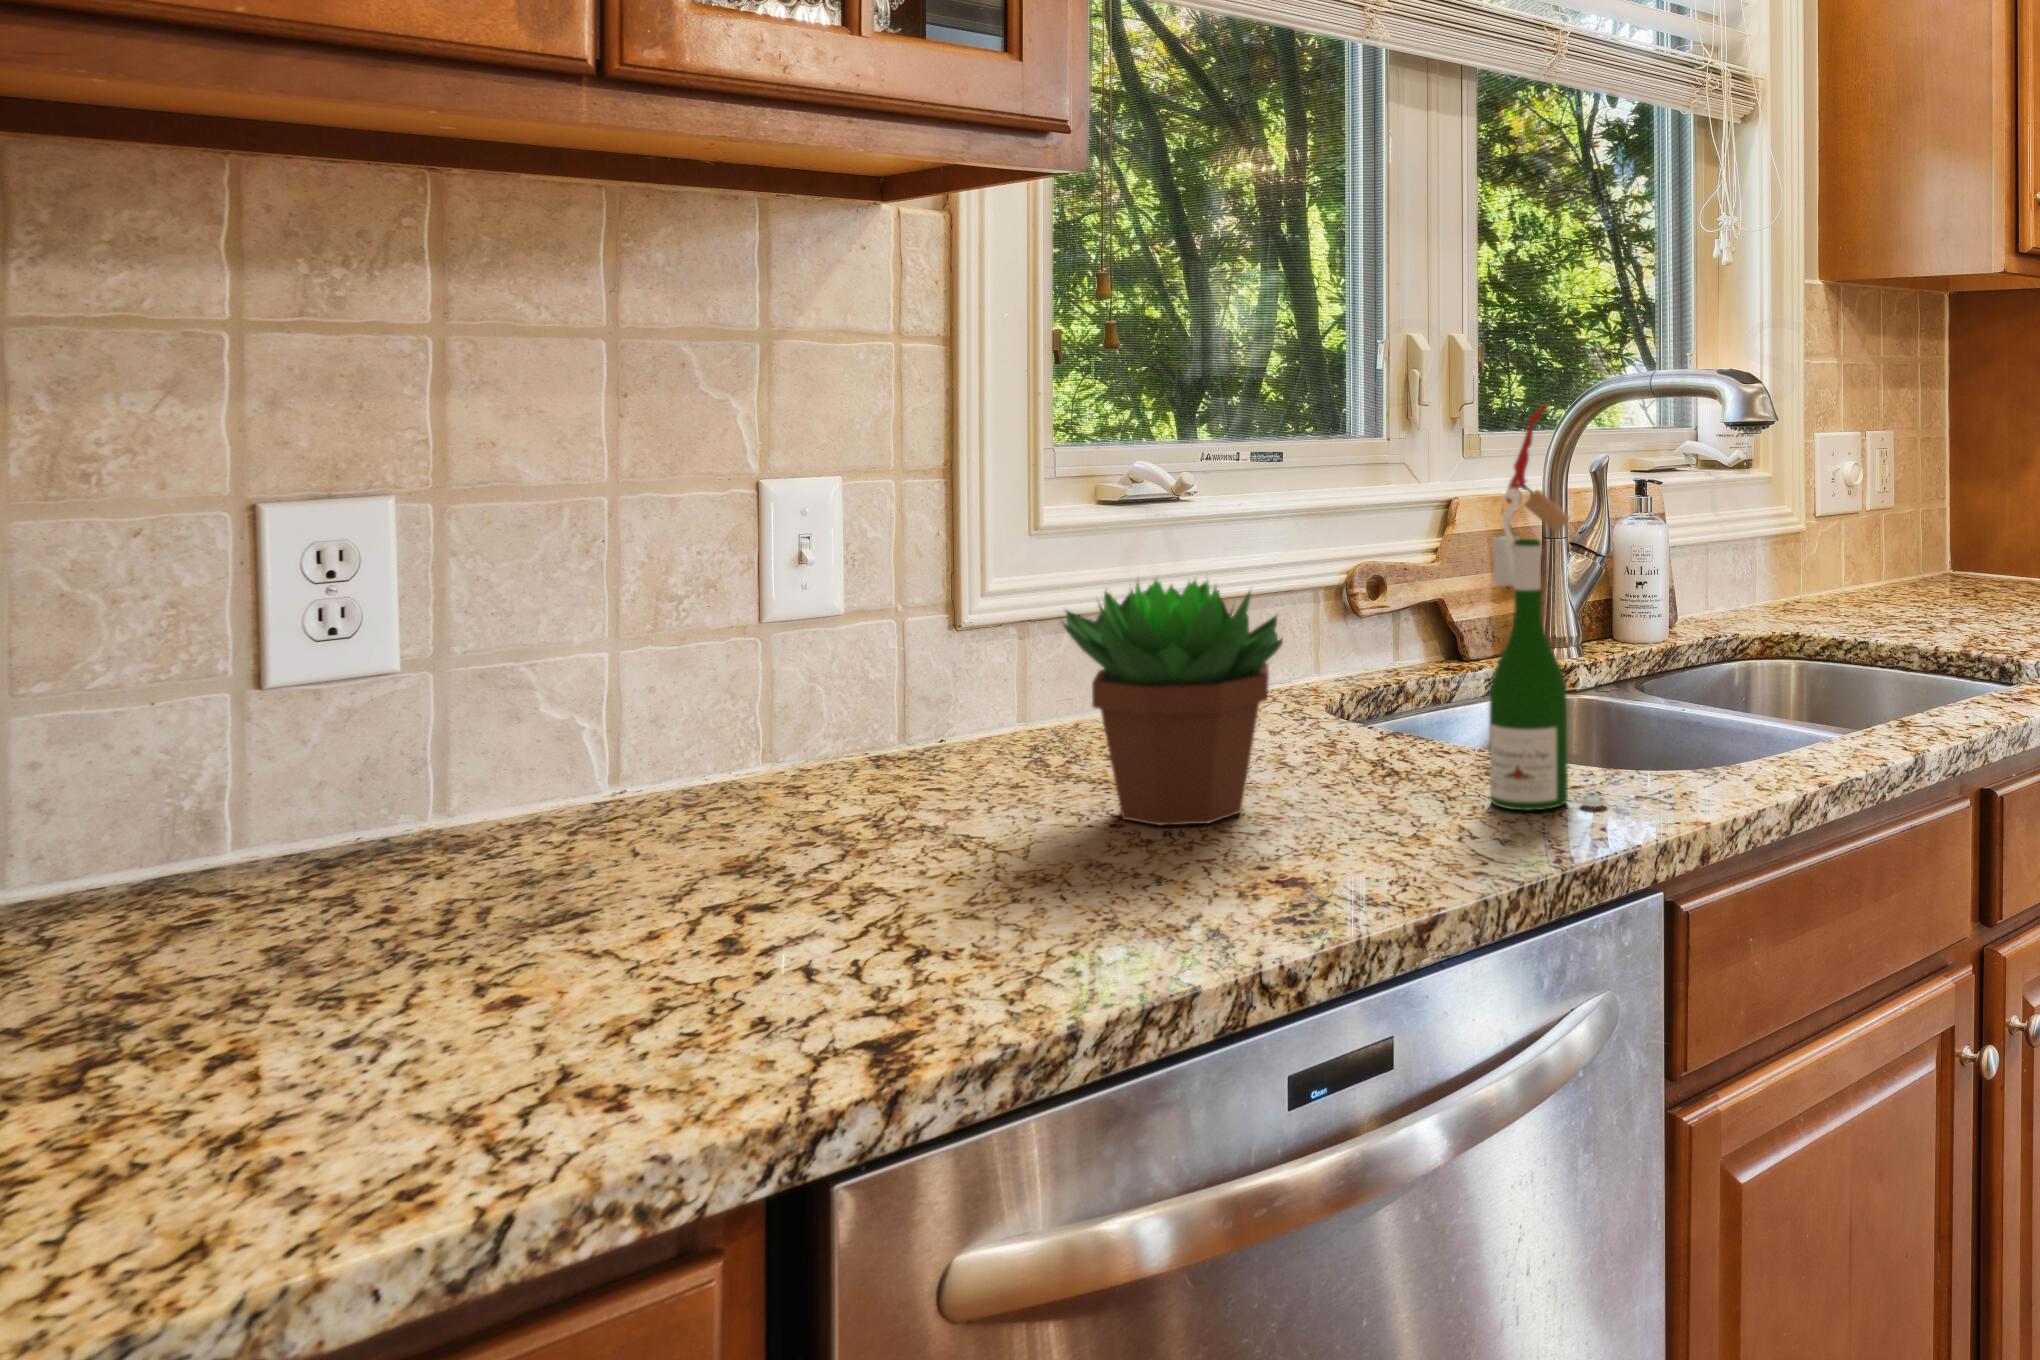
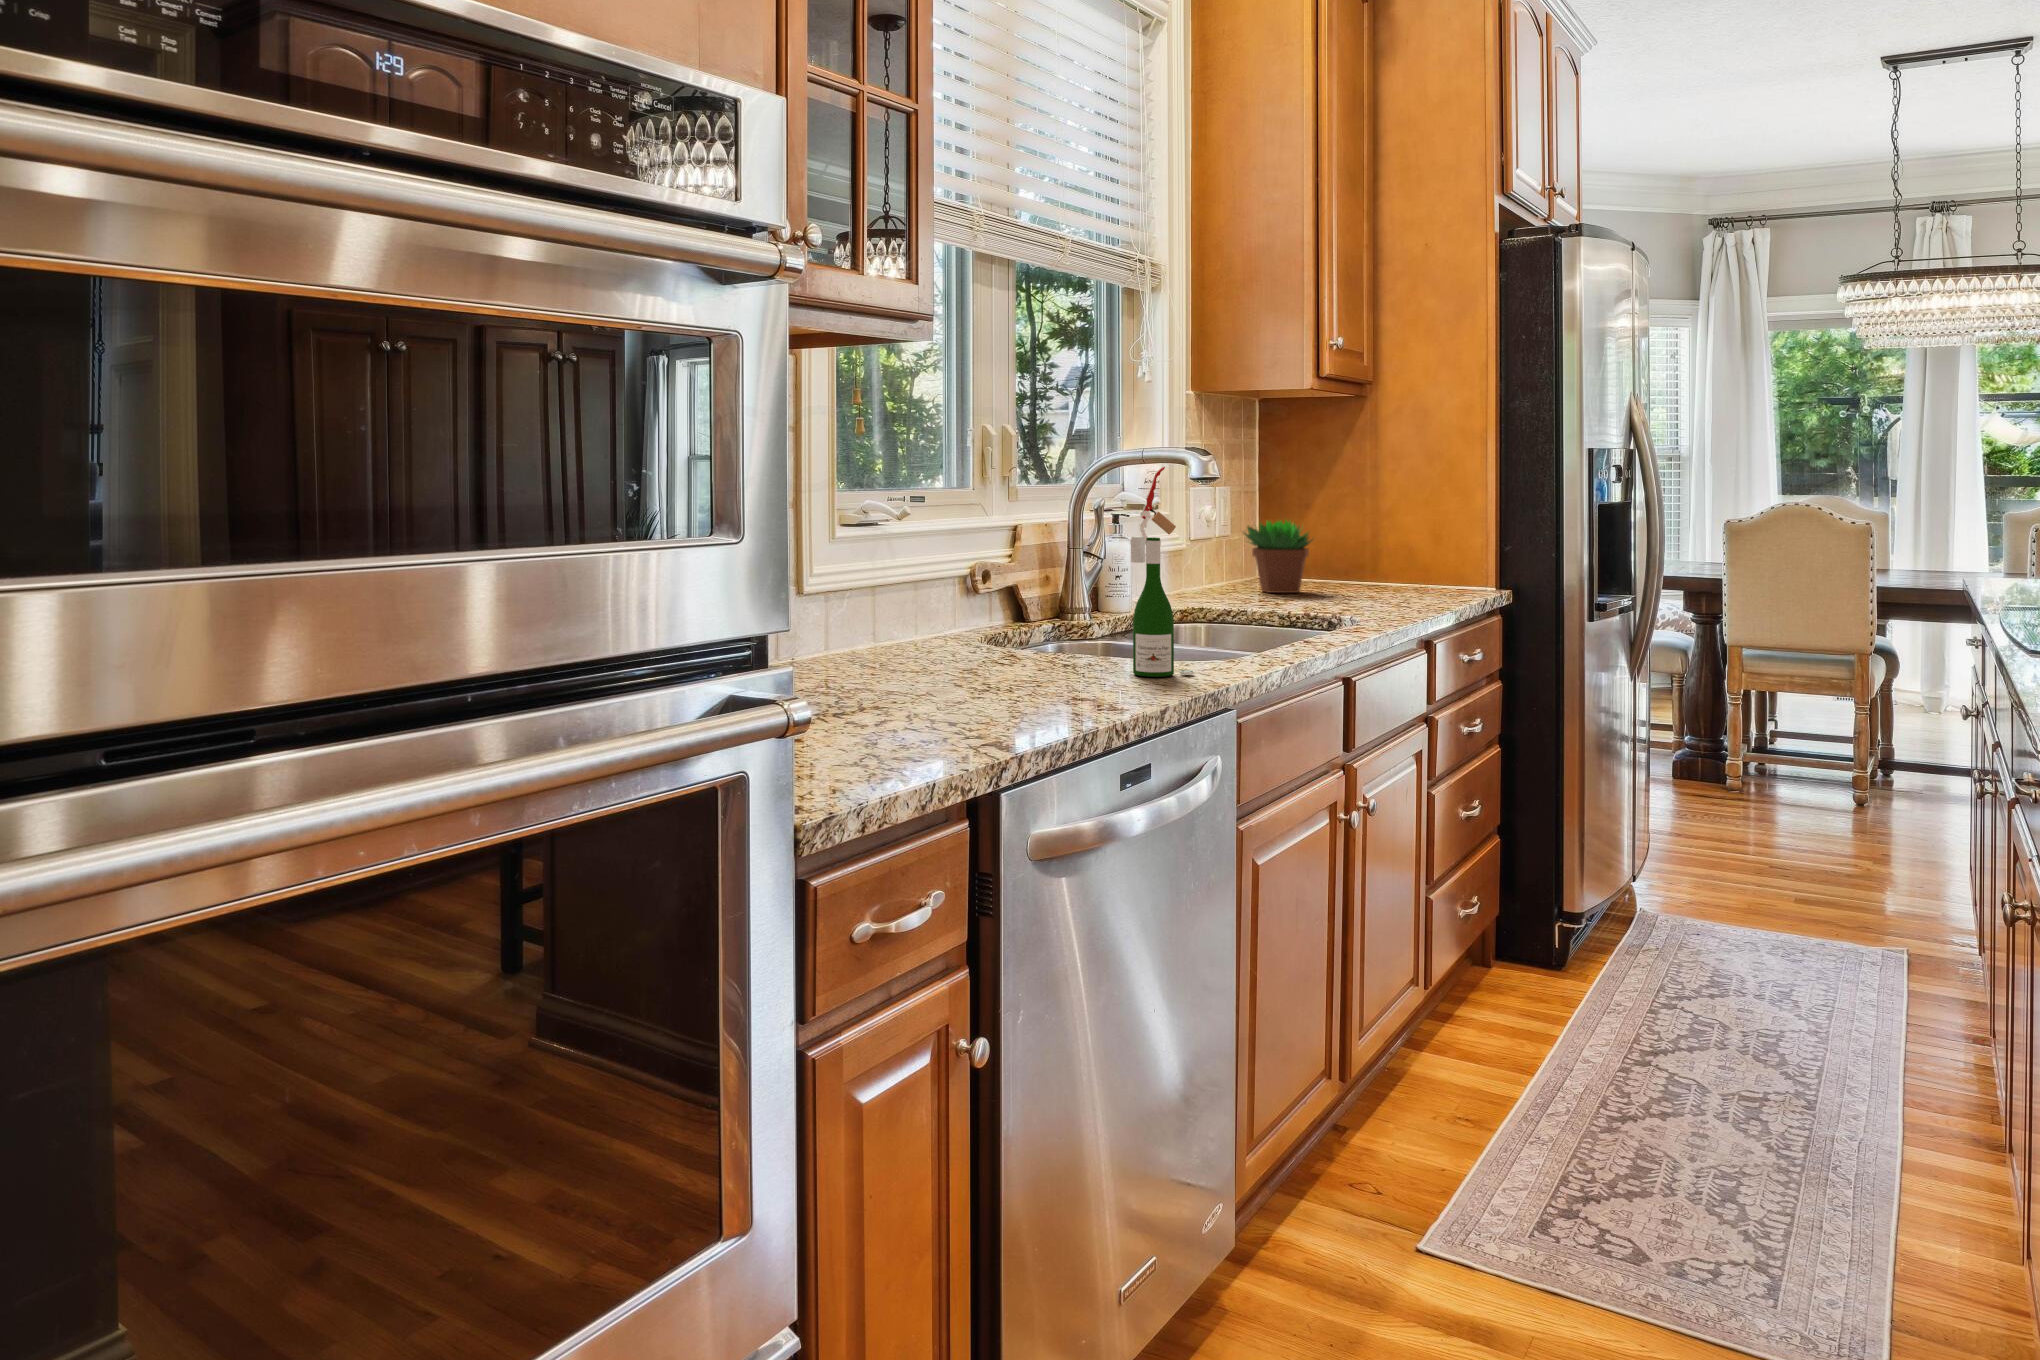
succulent plant: present [1061,580,1283,825] -> present [1244,520,1312,593]

